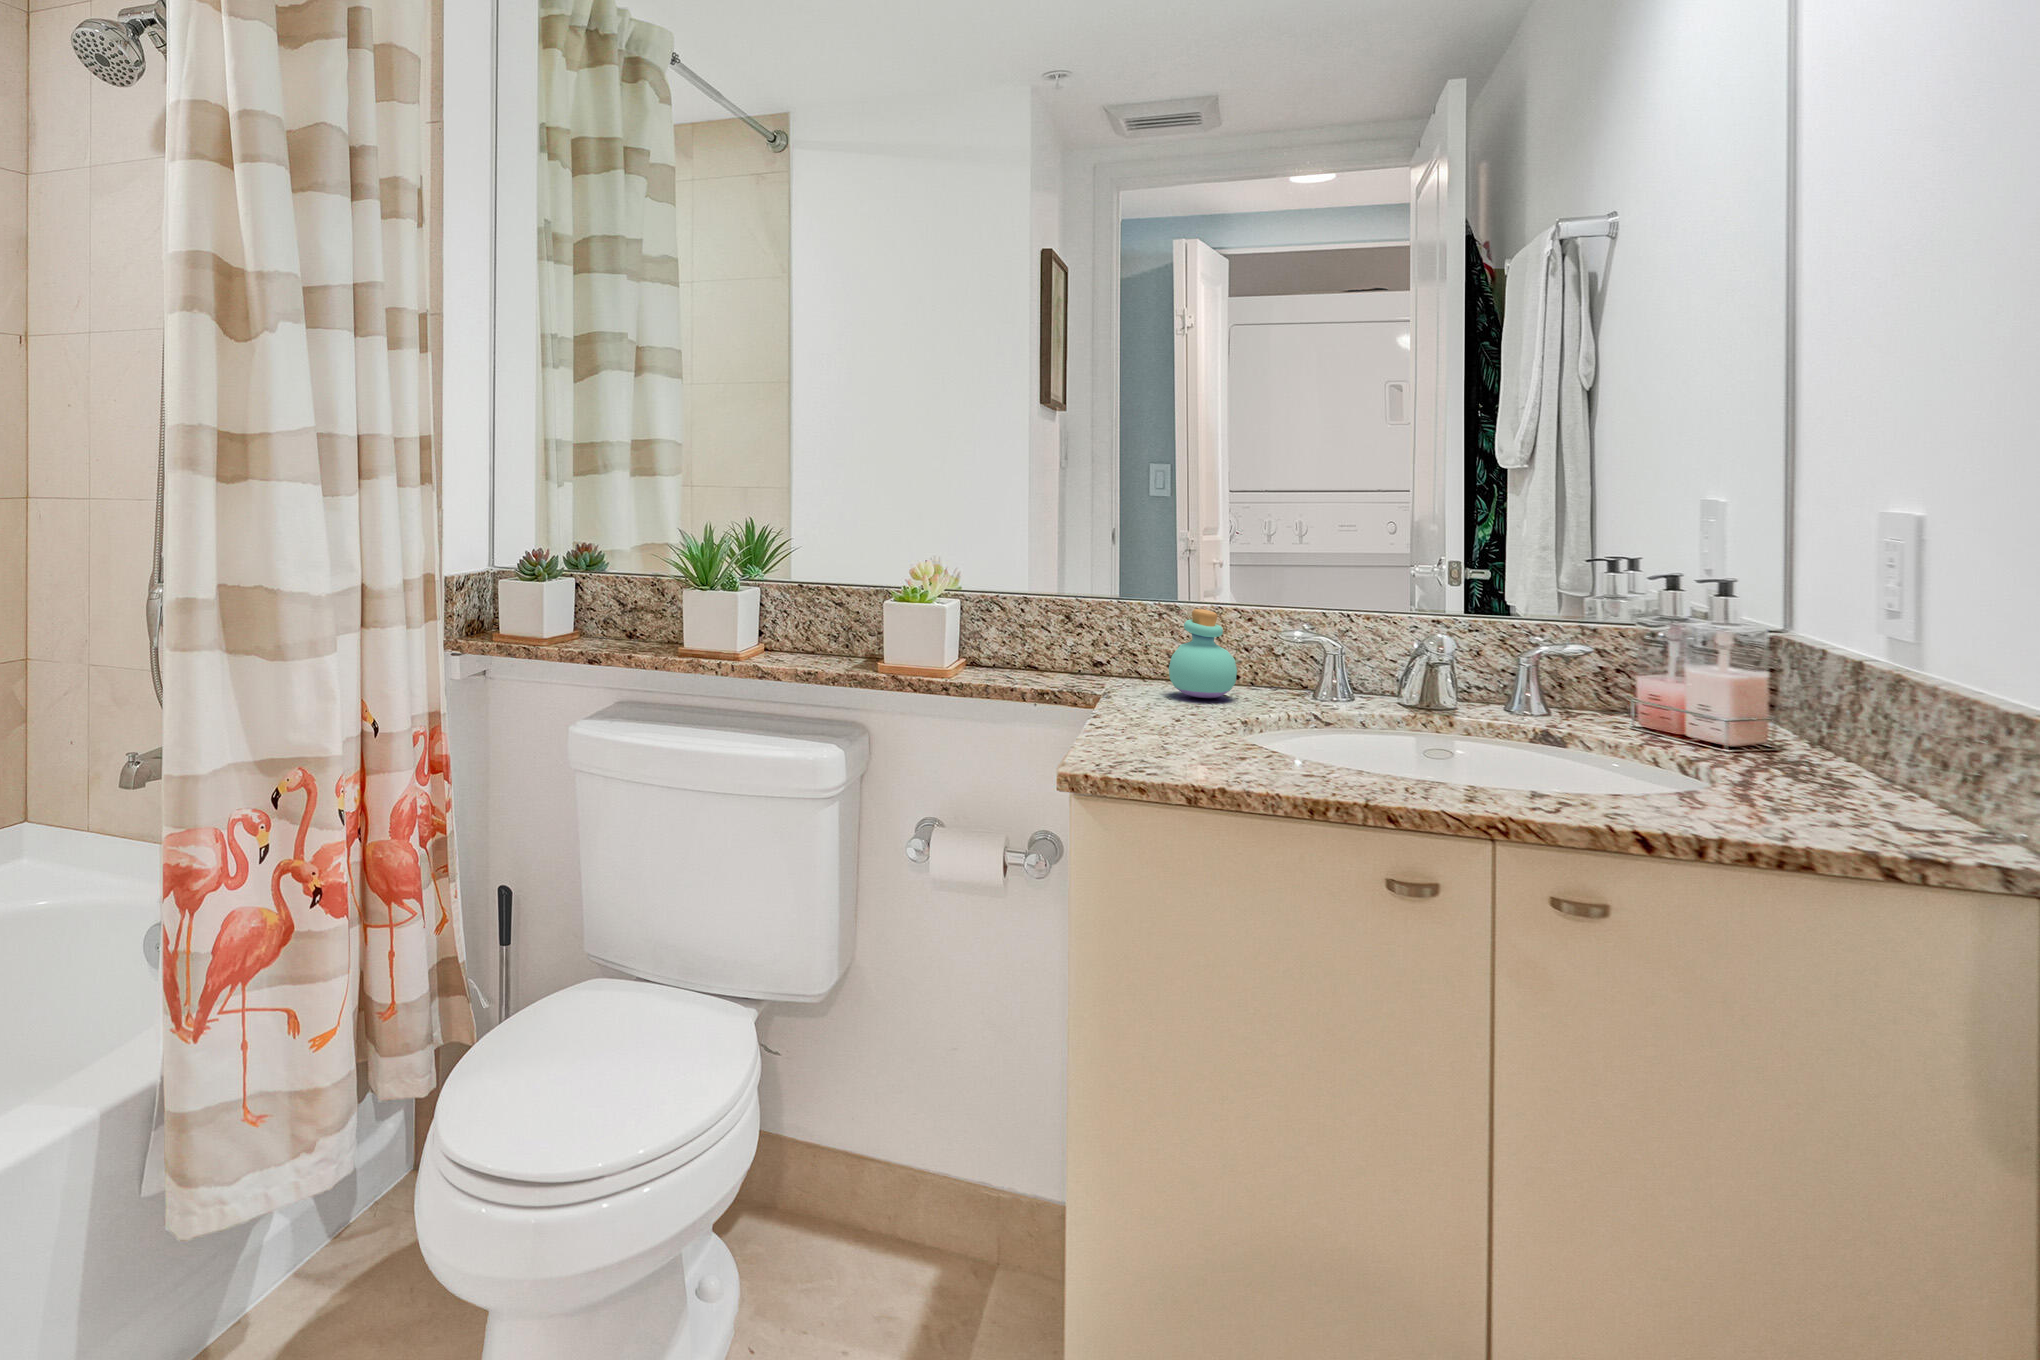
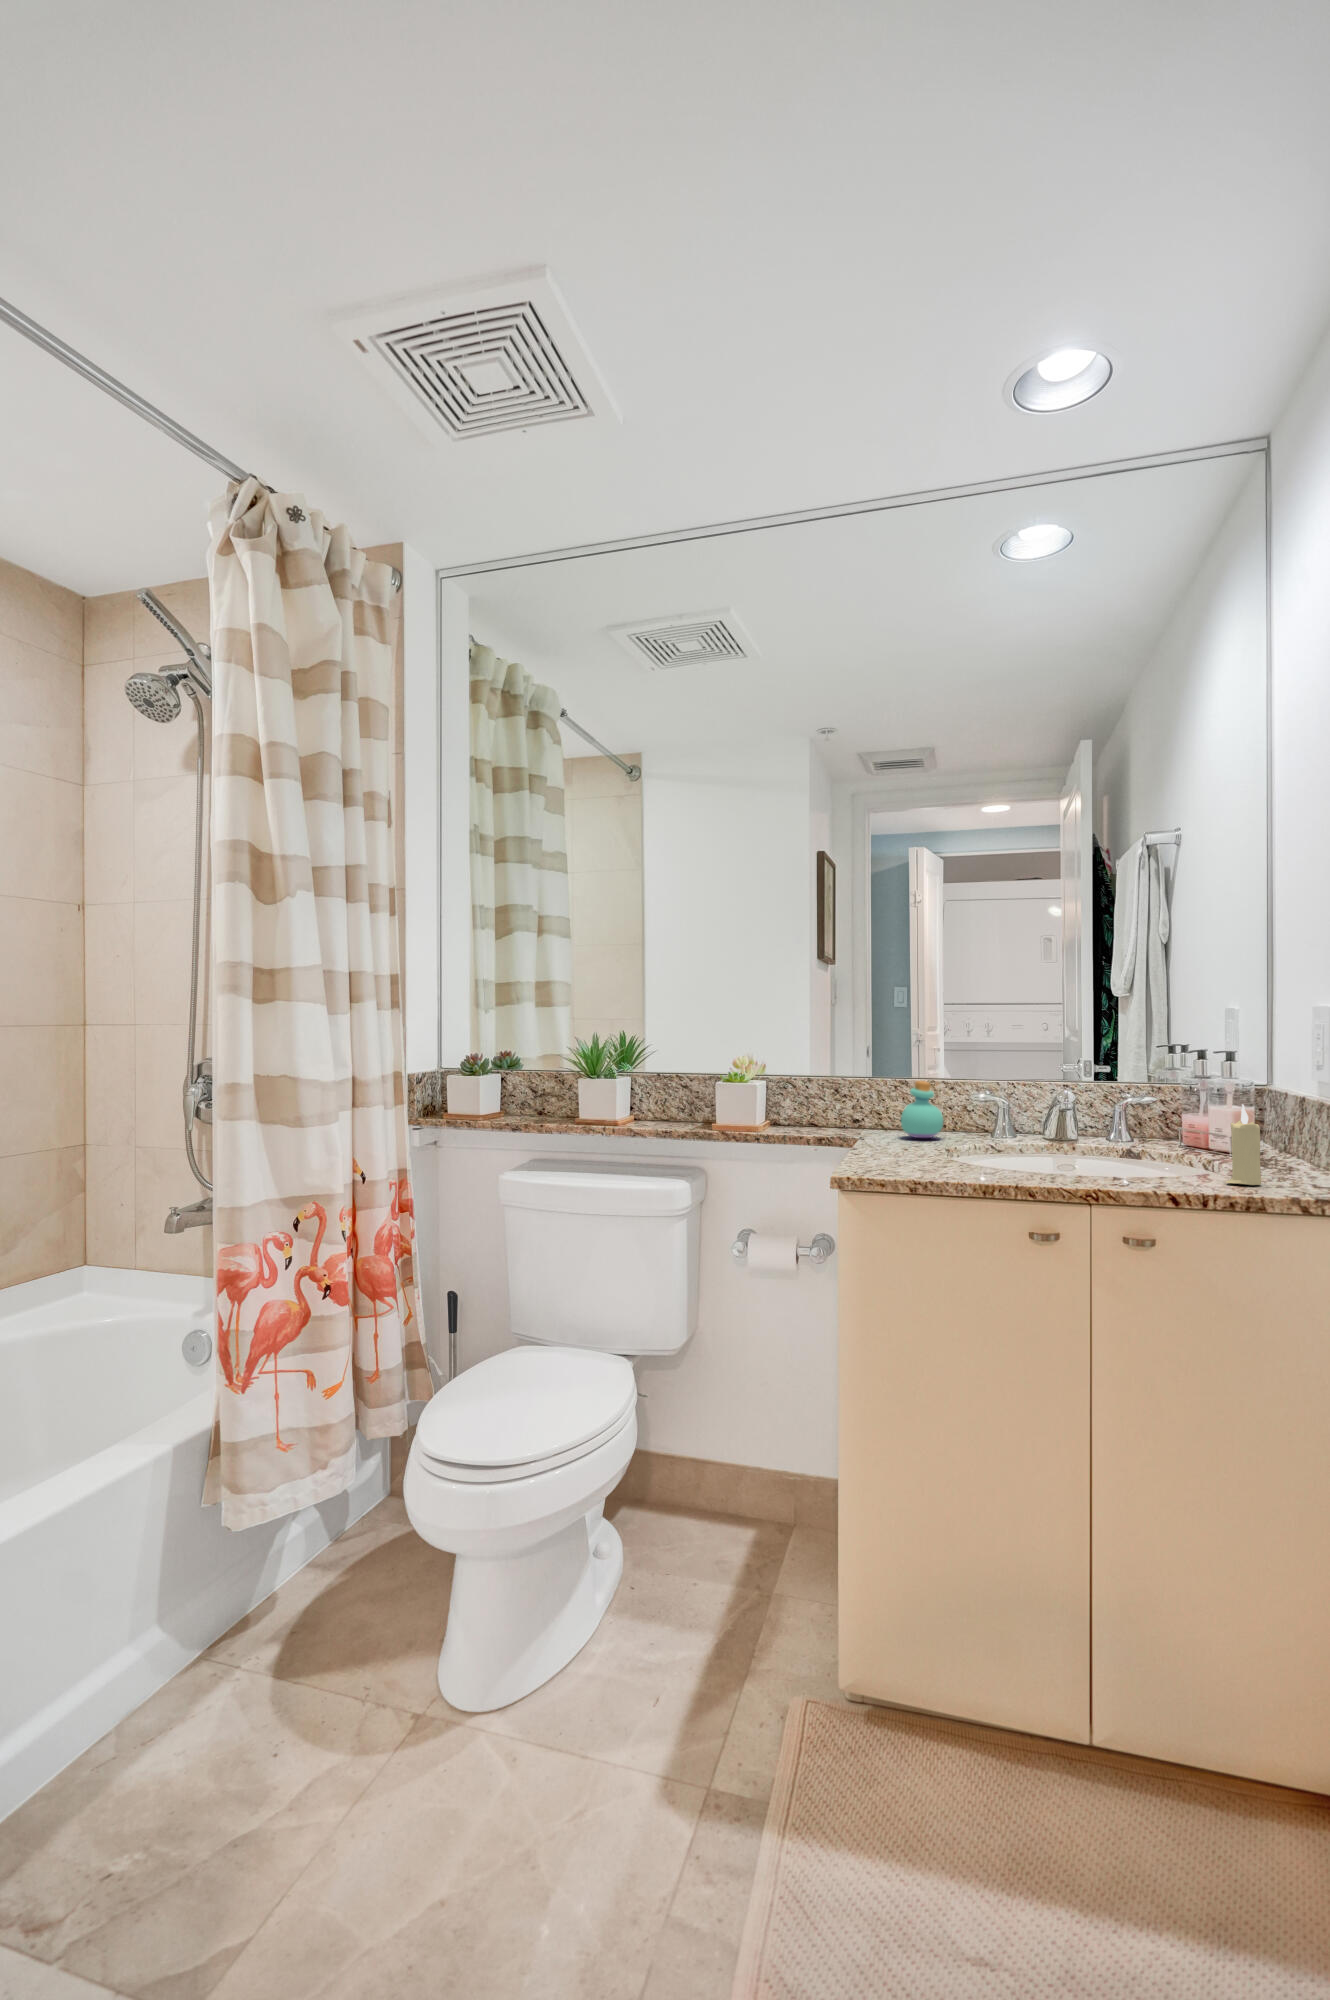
candle: none [1731,682,1796,818] -> present [1226,1104,1261,1185]

